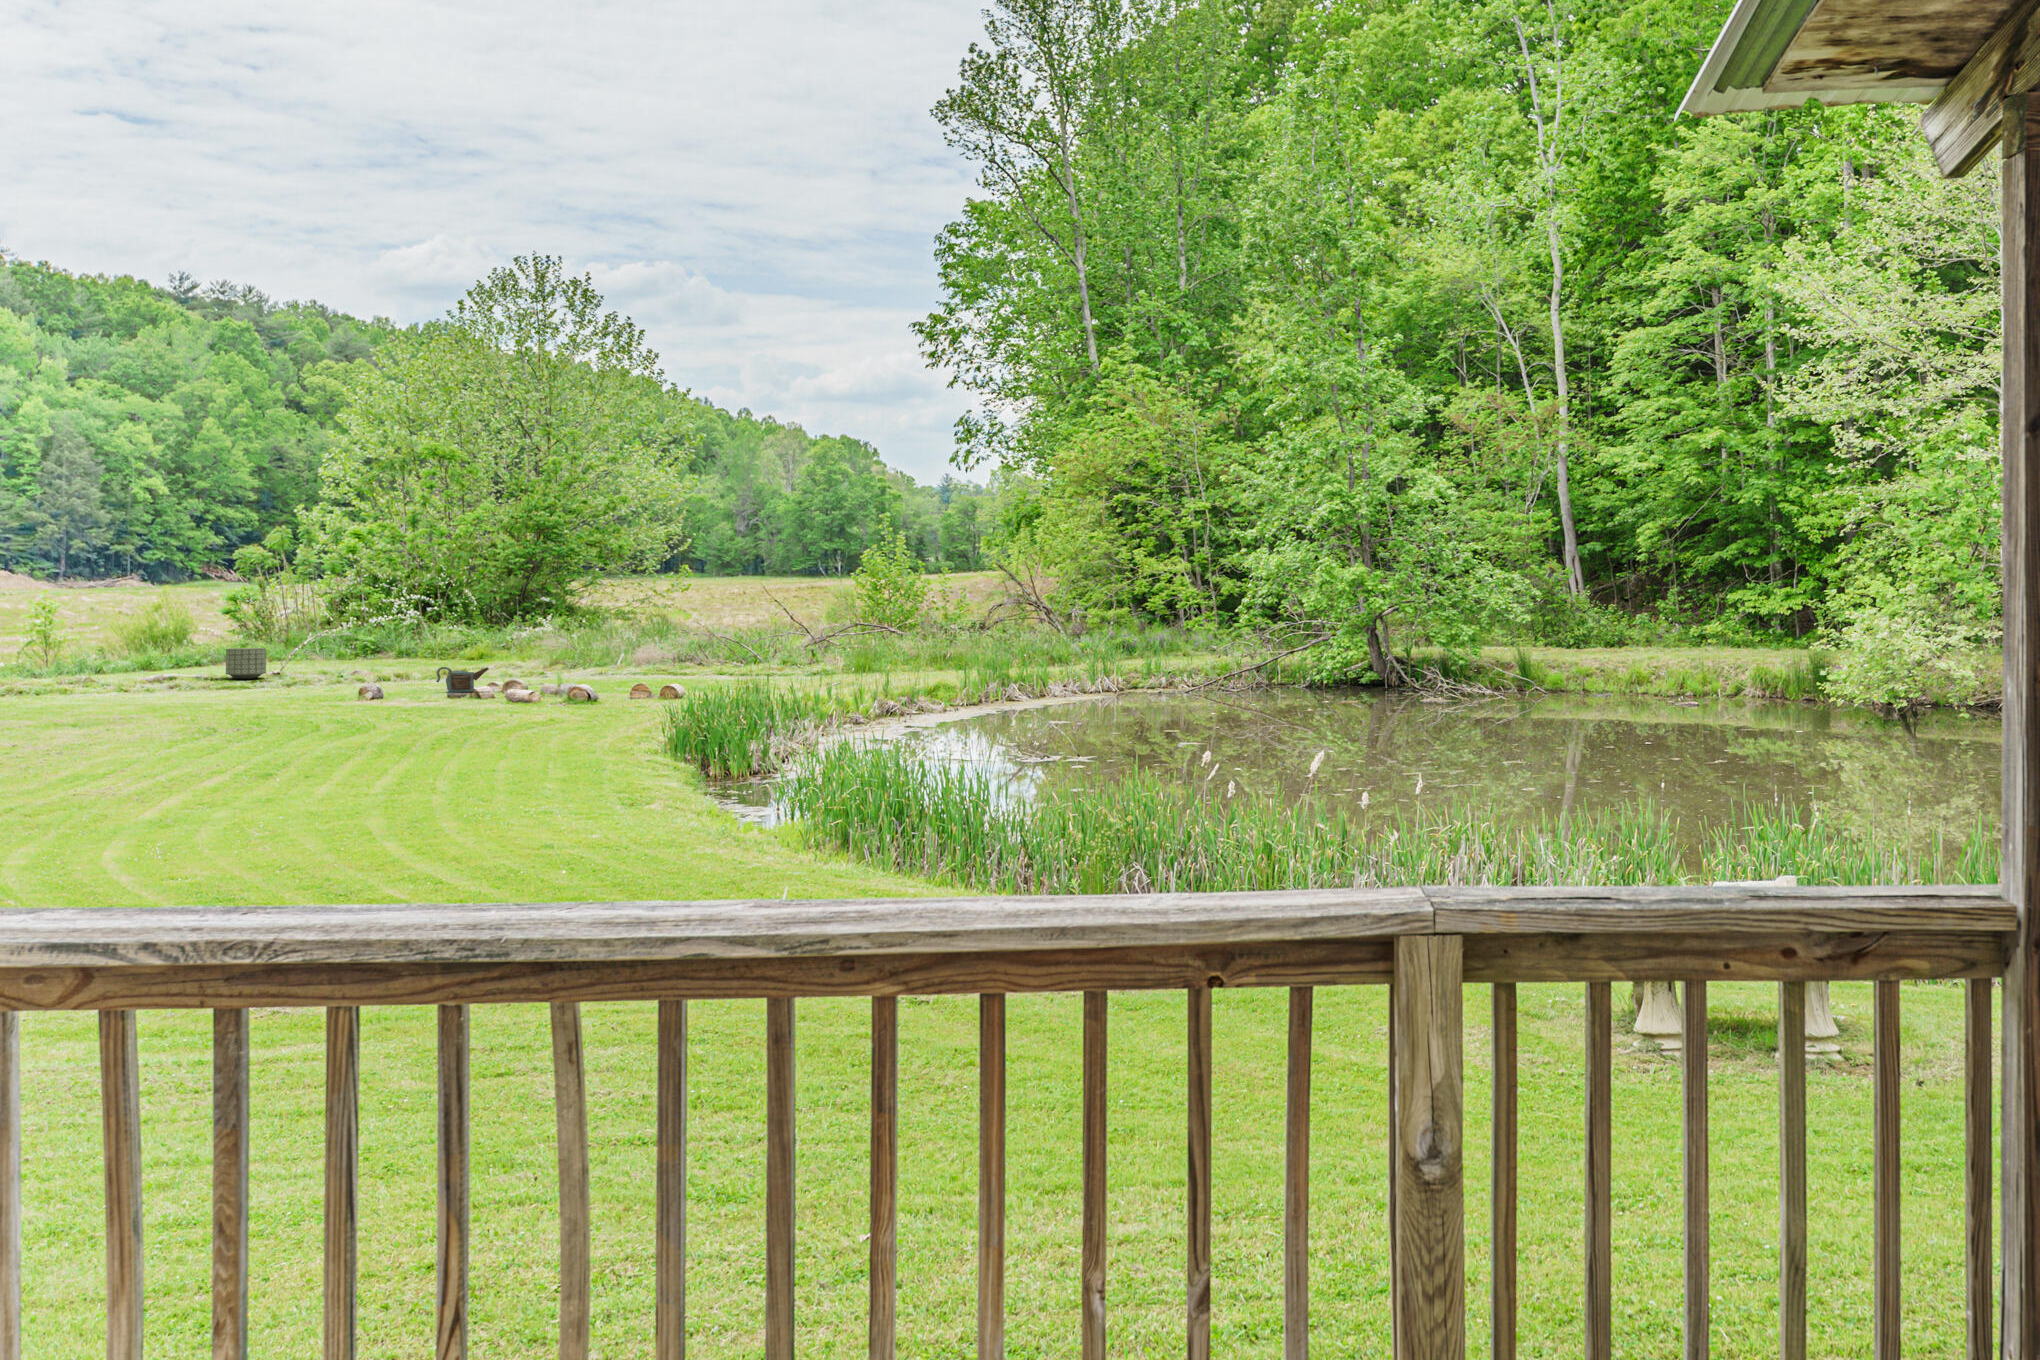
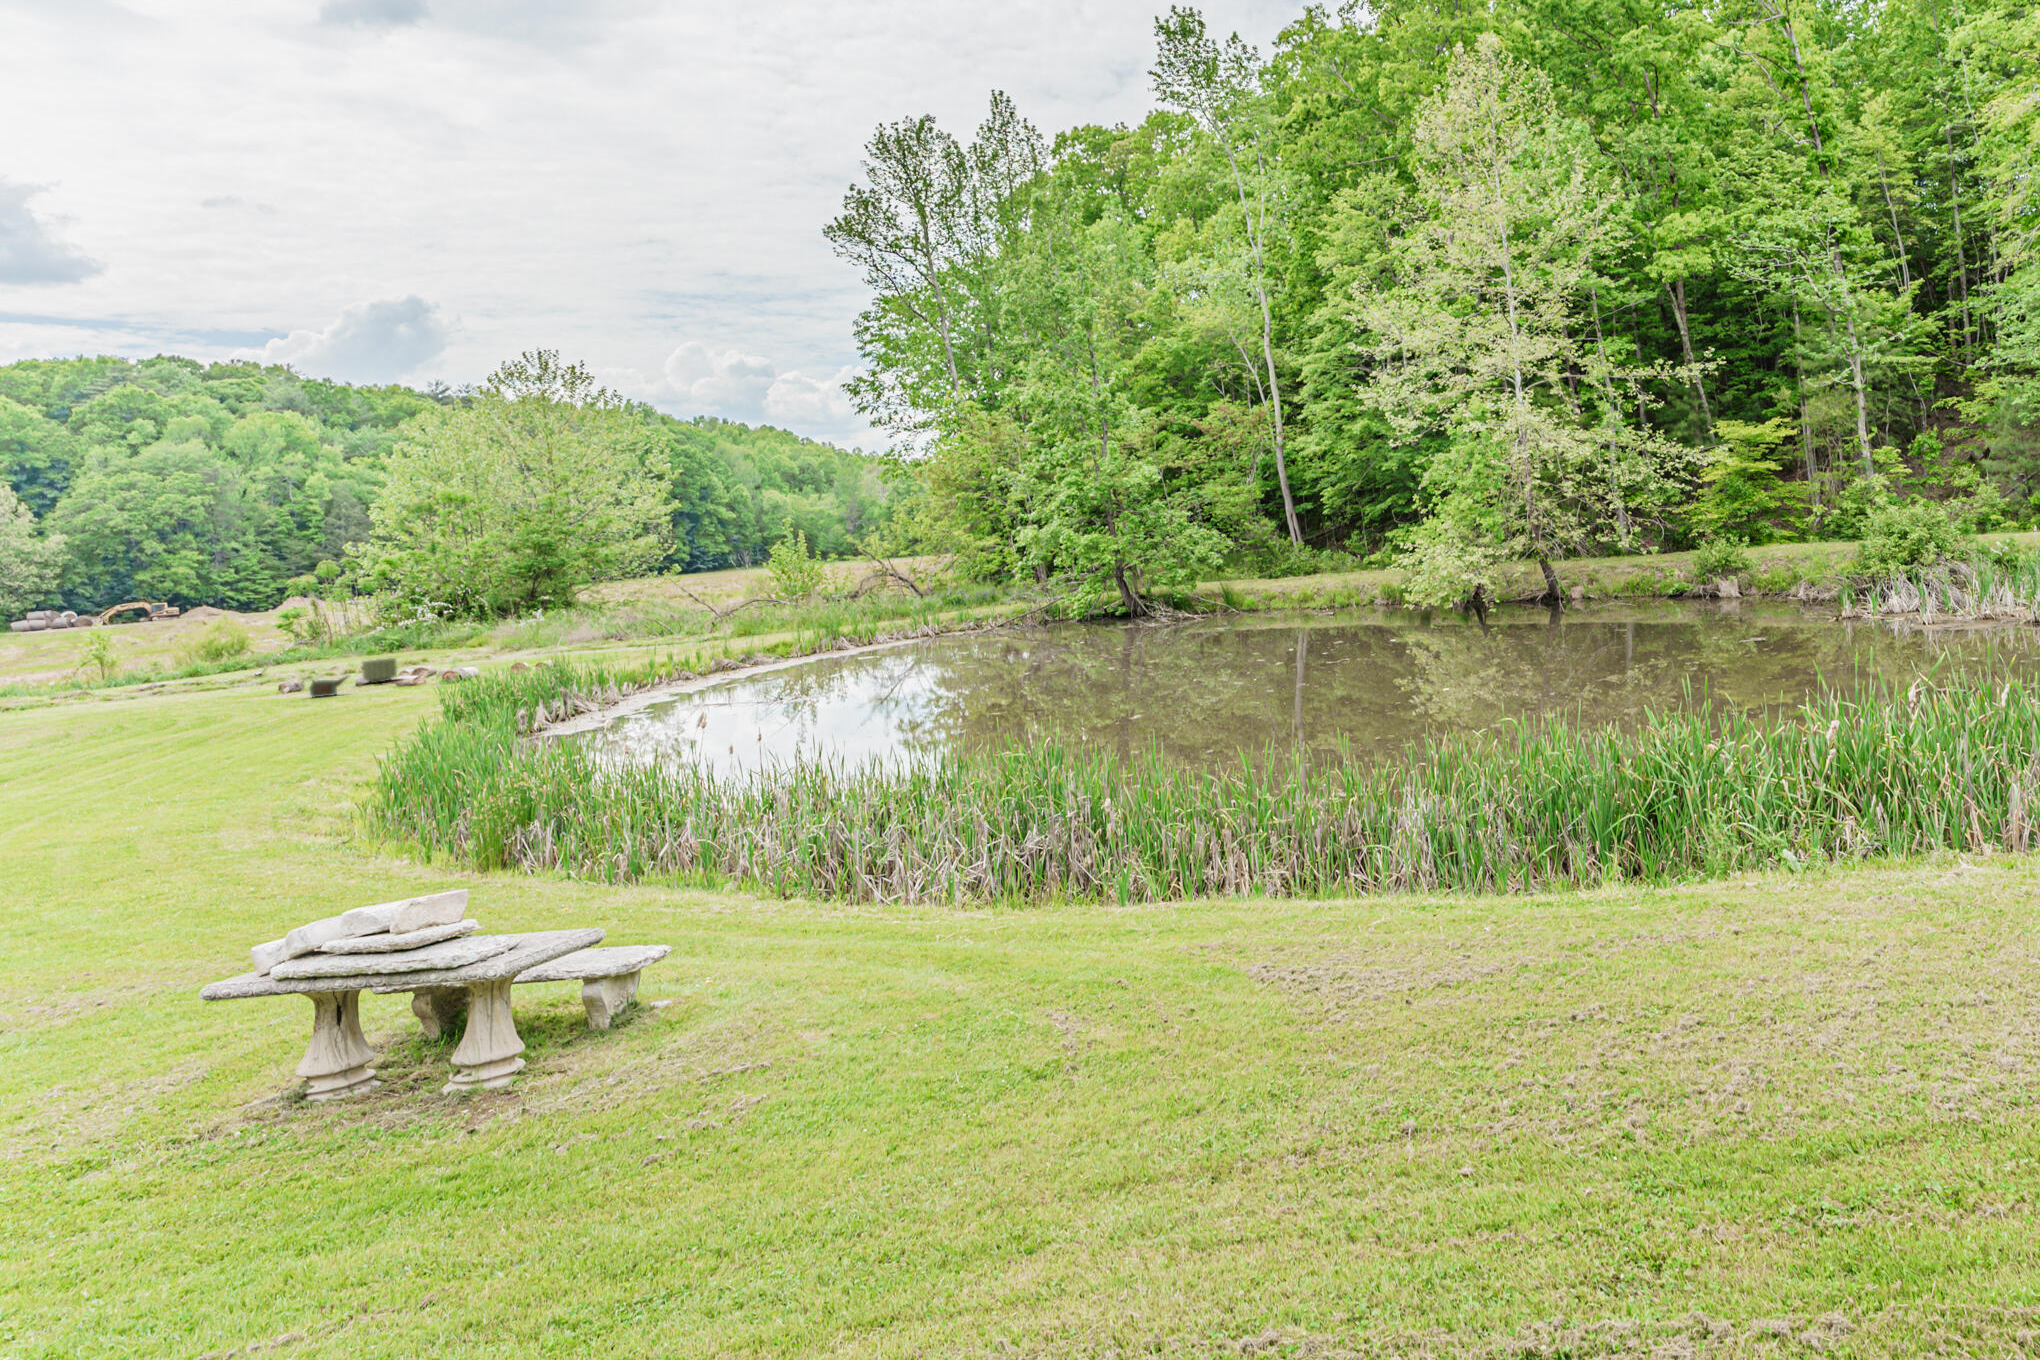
planter: present [226,648,266,679] -> present [362,658,397,683]

